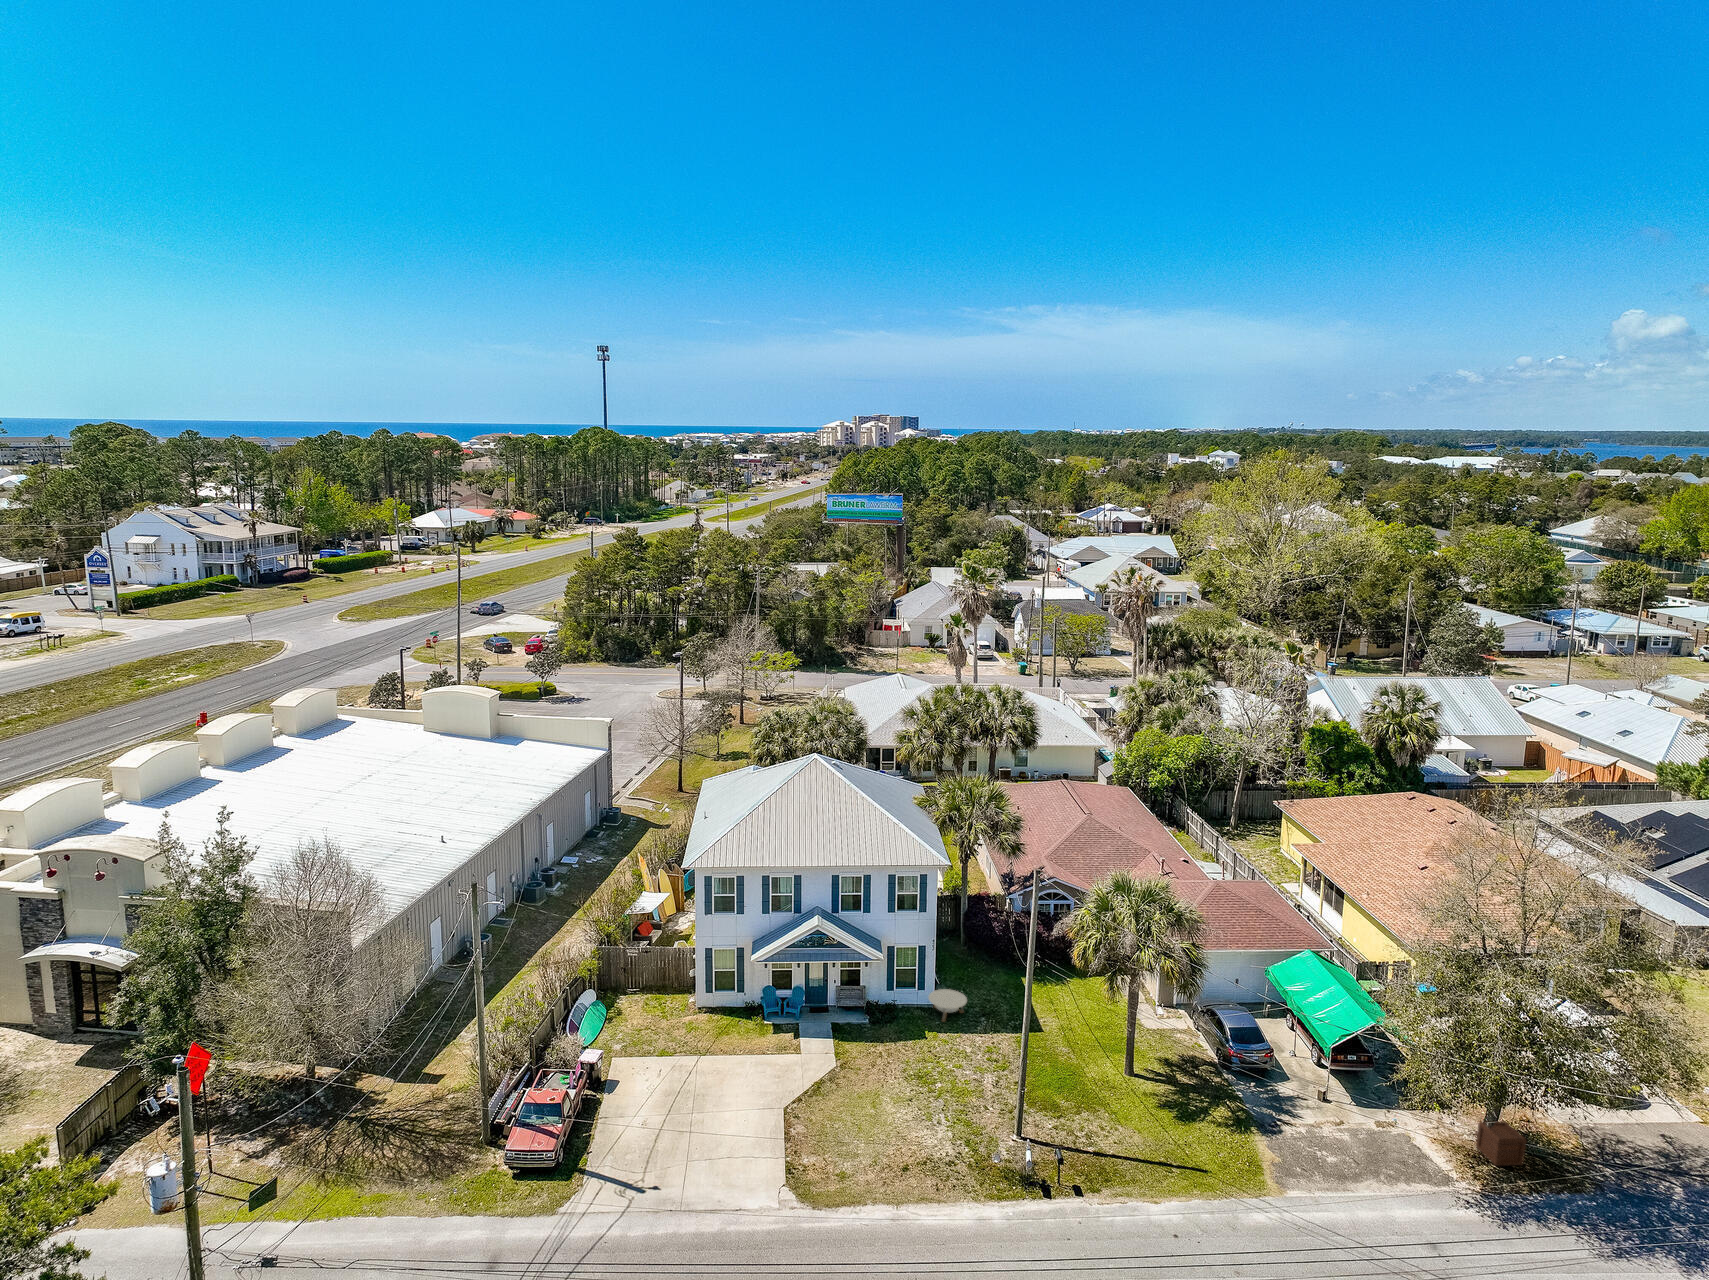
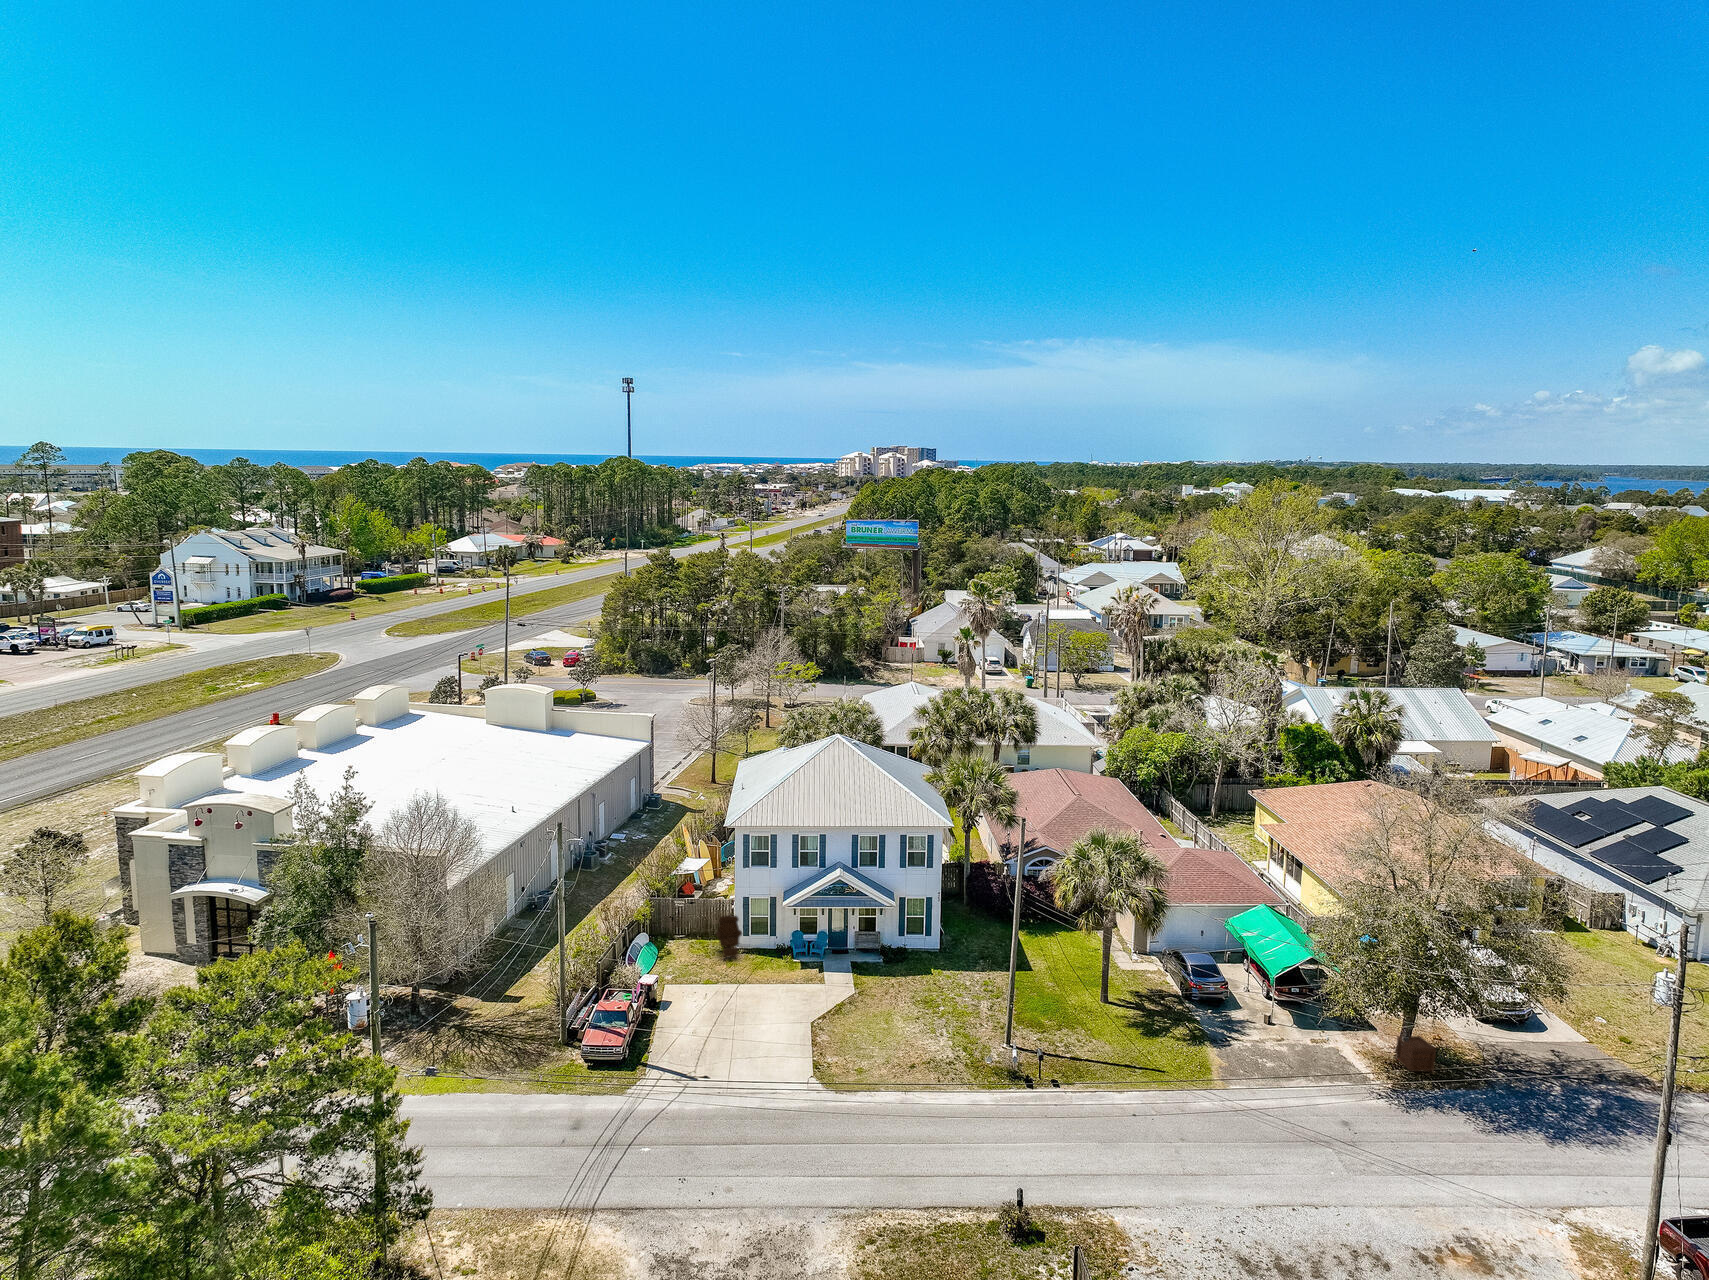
lounge chair: none [675,968,706,1025] -> present [716,915,742,957]
round table: present [928,989,967,1022] -> none [933,936,967,962]

